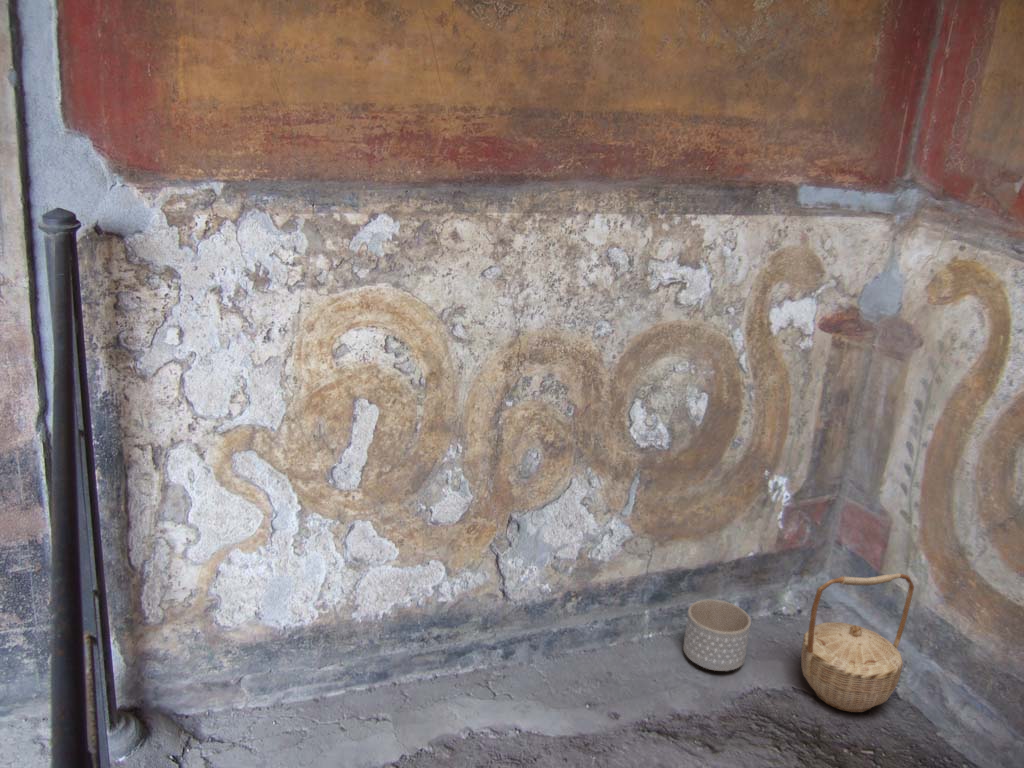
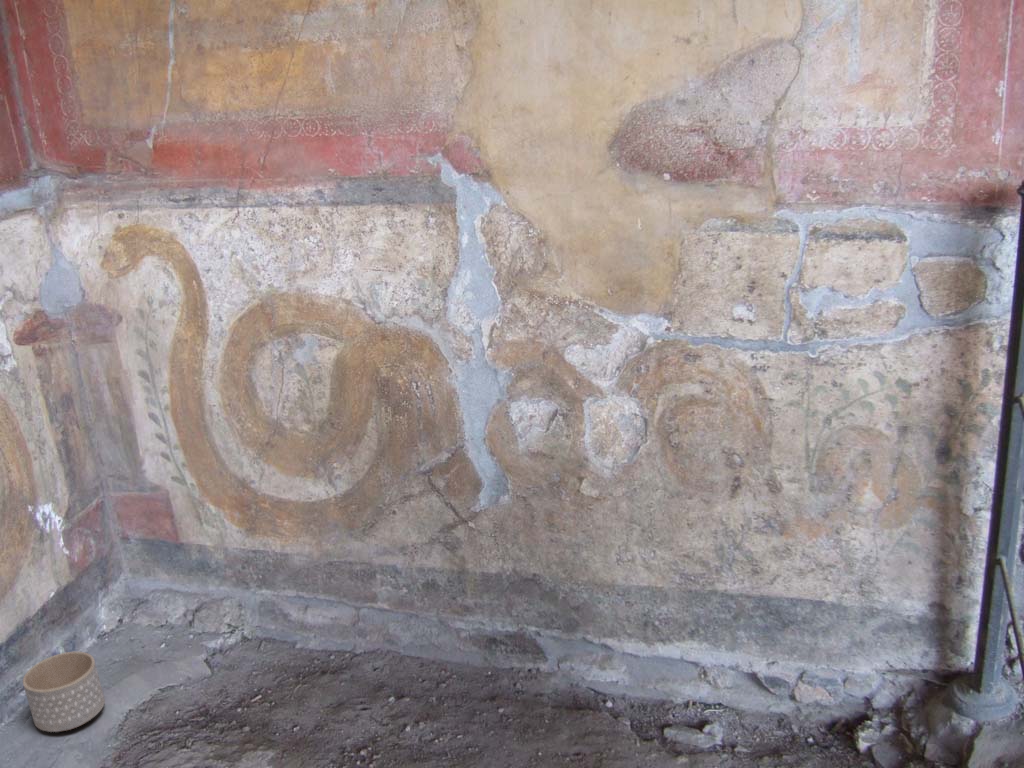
basket: present [801,573,914,712] -> none [145,530,245,682]

